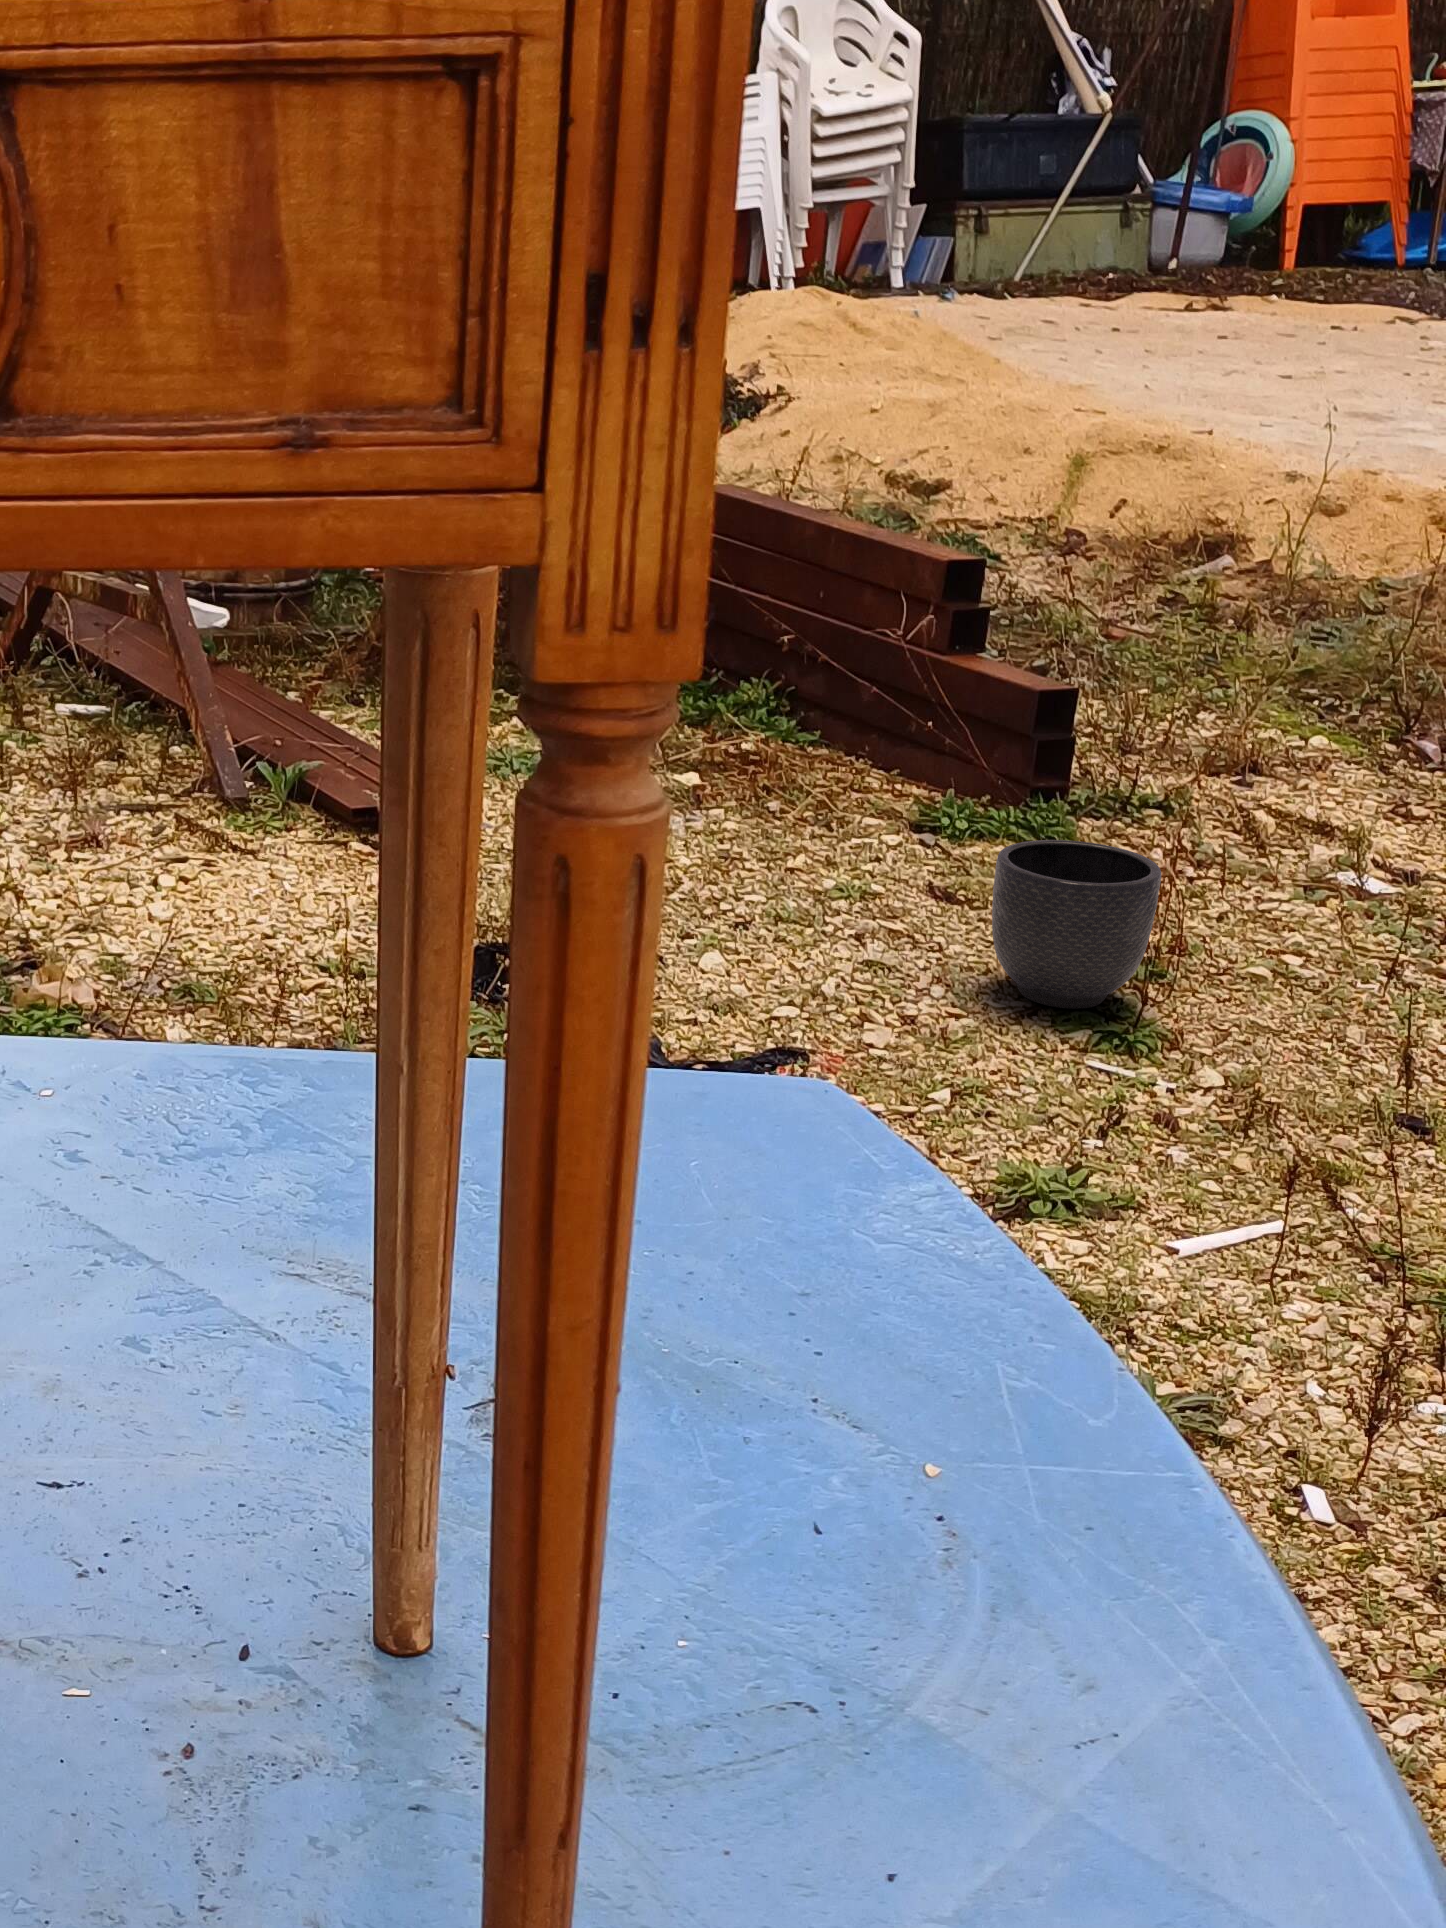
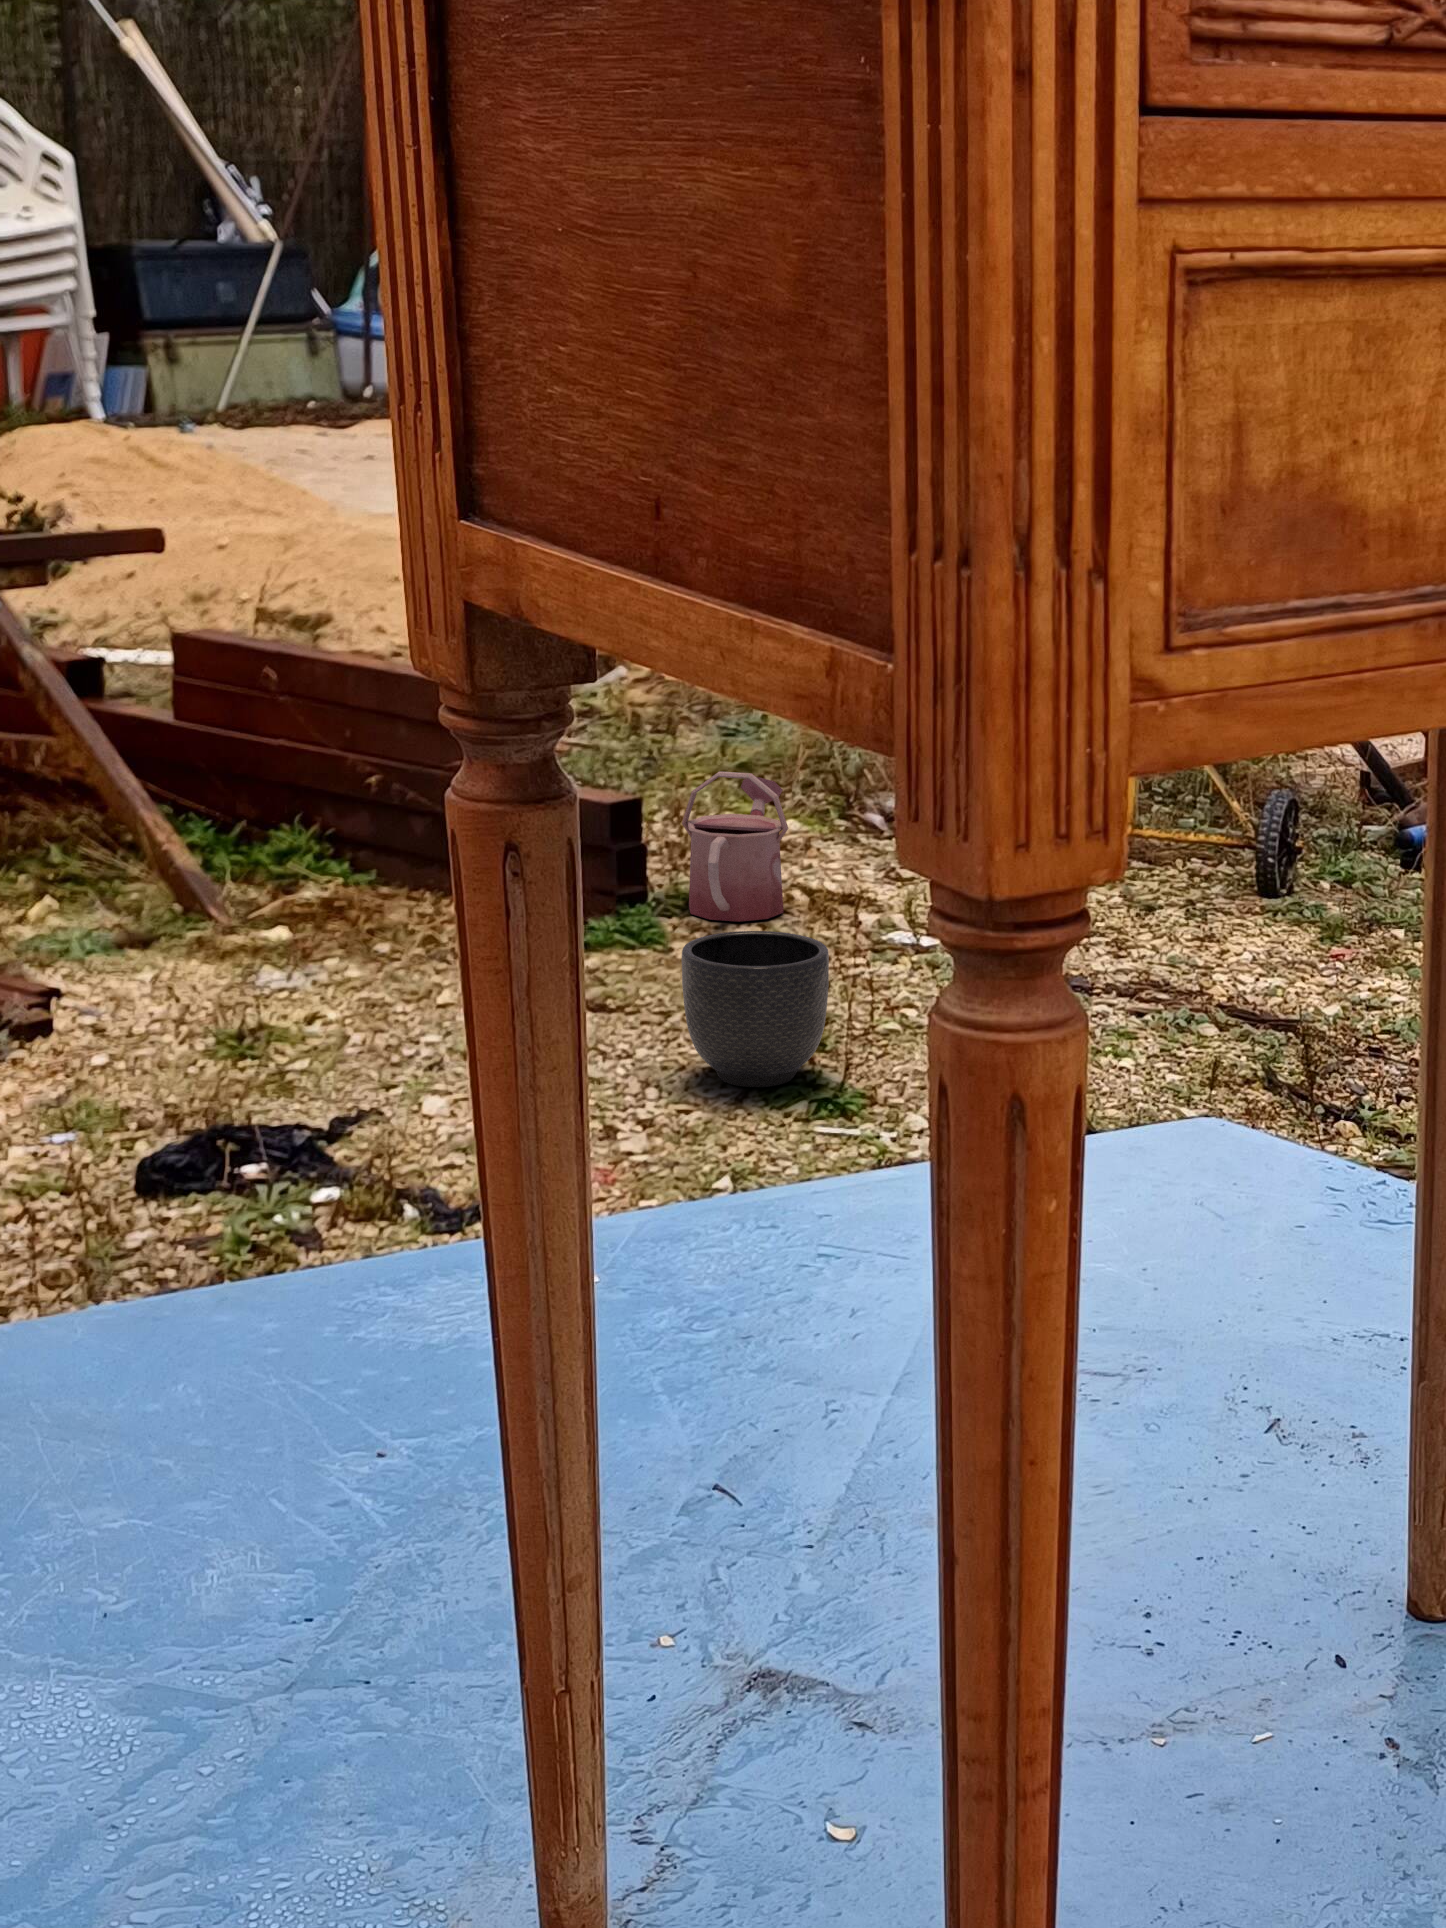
watering can: none [1119,672,1264,835] -> present [682,771,788,922]

